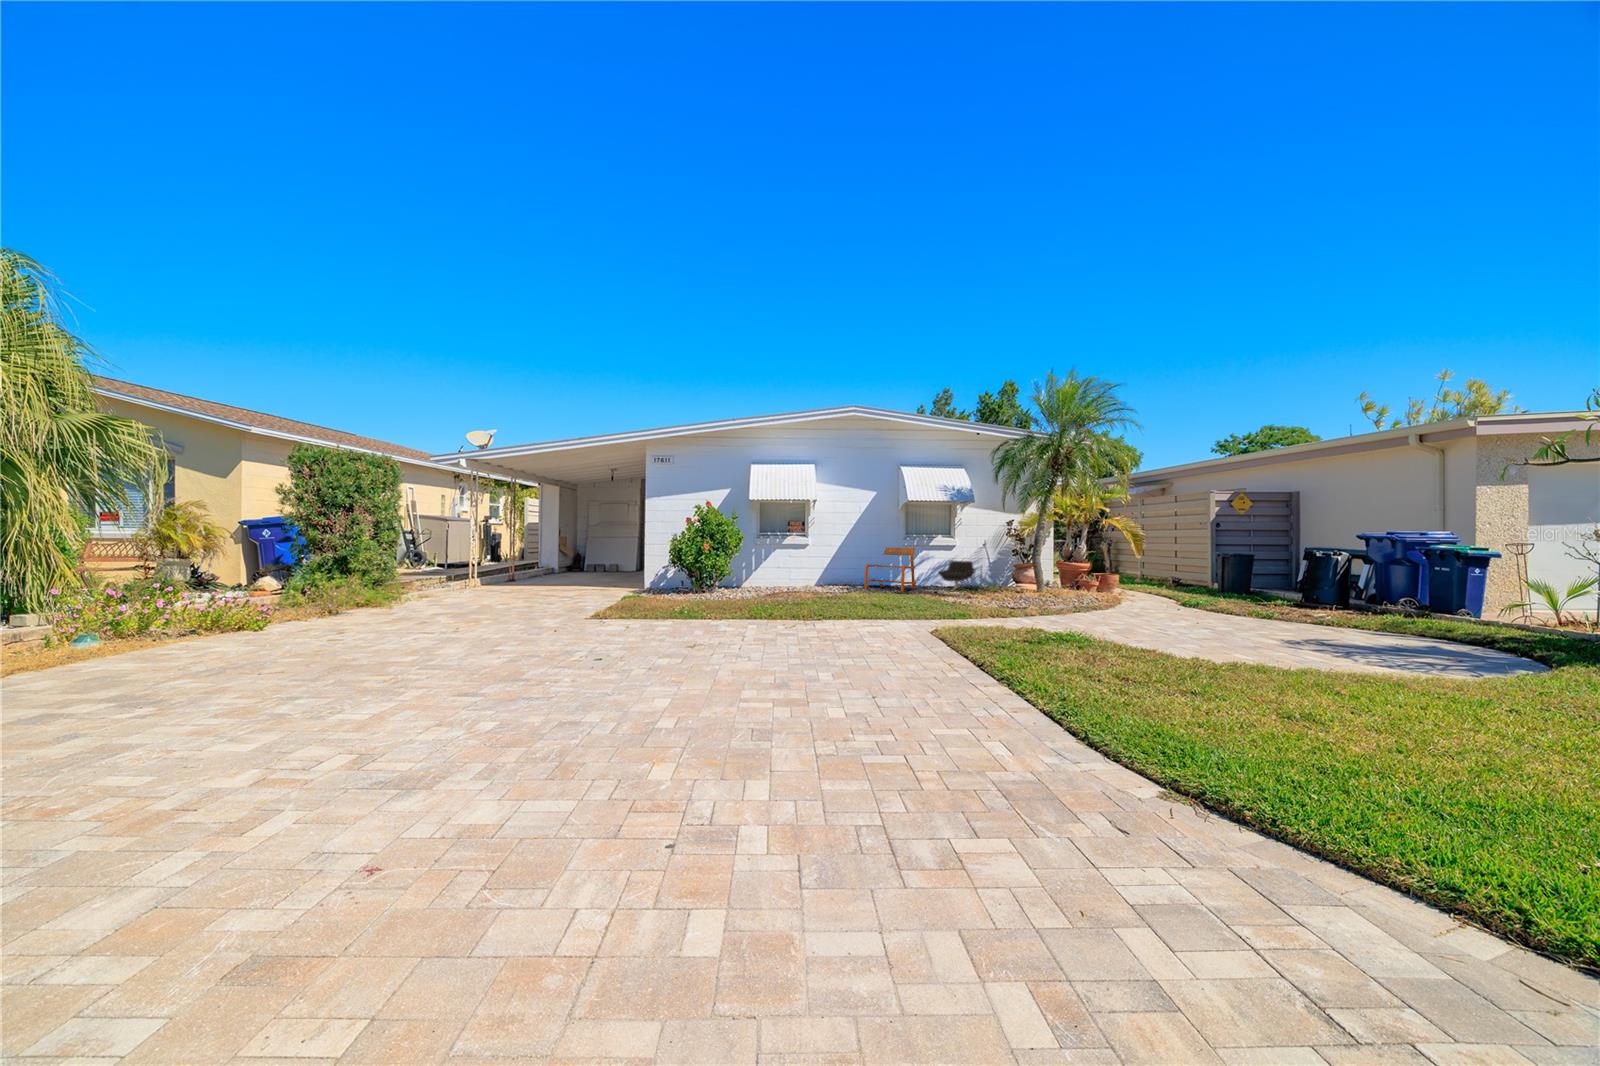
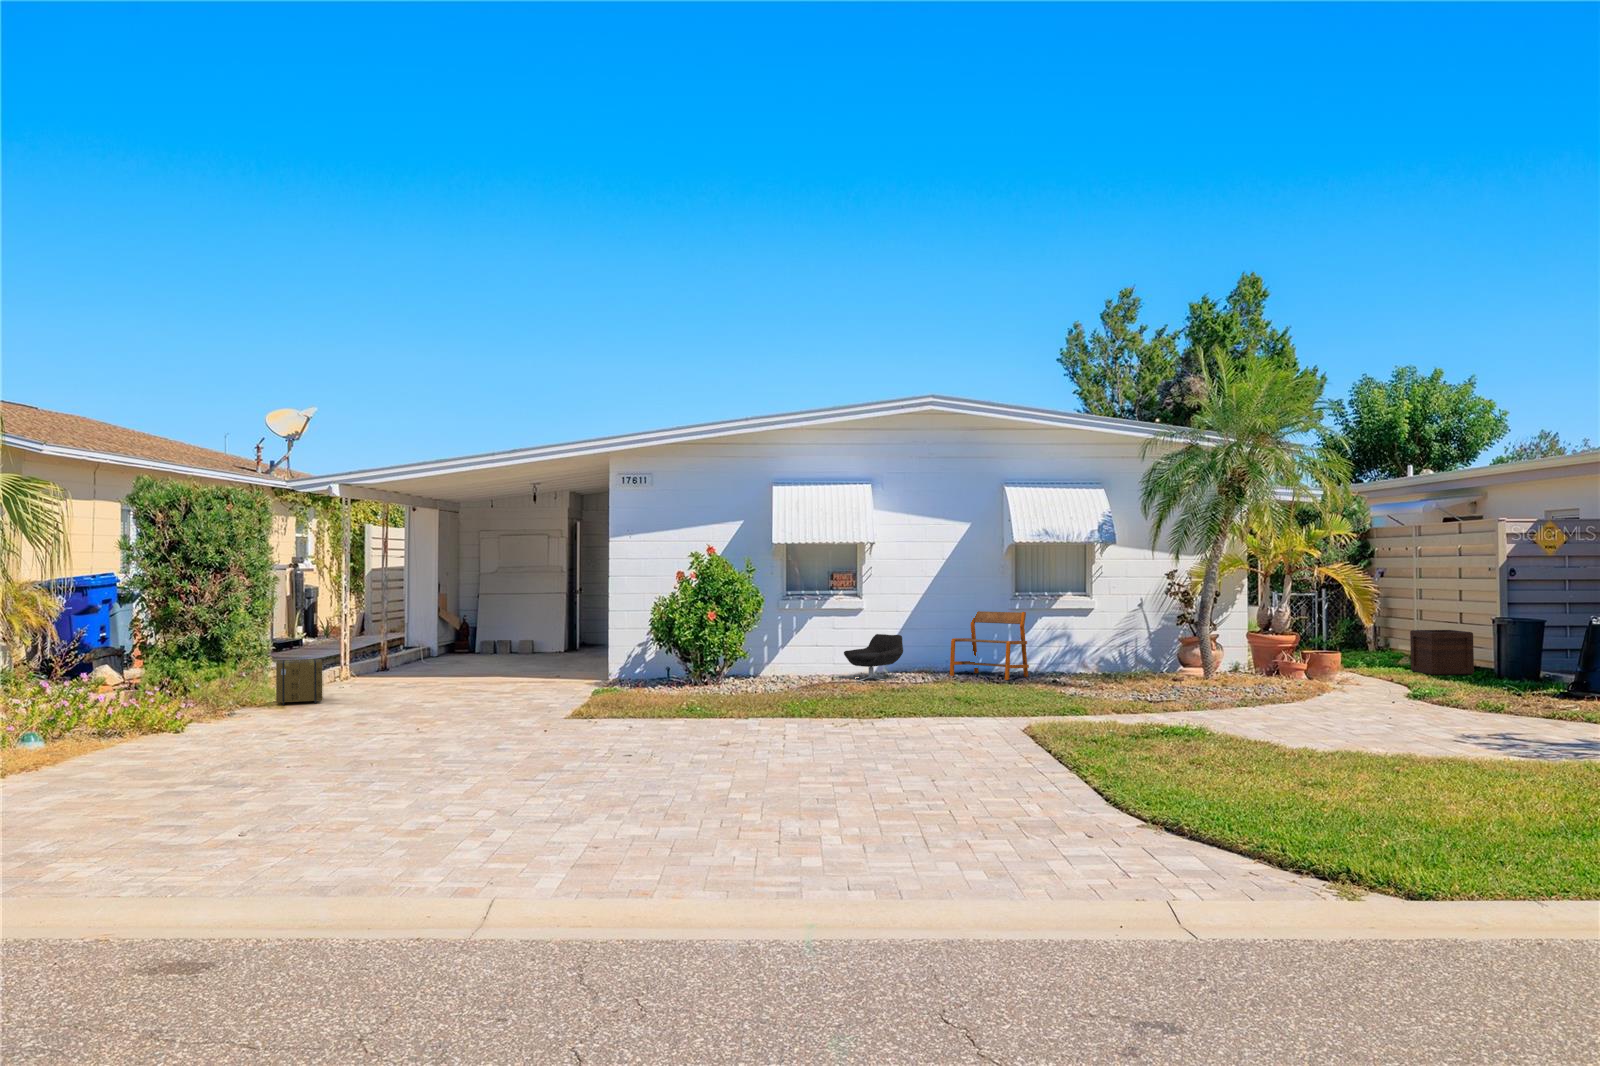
lounge chair: present [938,561,974,588] -> present [844,634,903,681]
wooden crate: none [1157,562,1200,590] -> present [1410,630,1474,675]
cardboard box: none [393,574,434,606] -> present [276,659,323,705]

